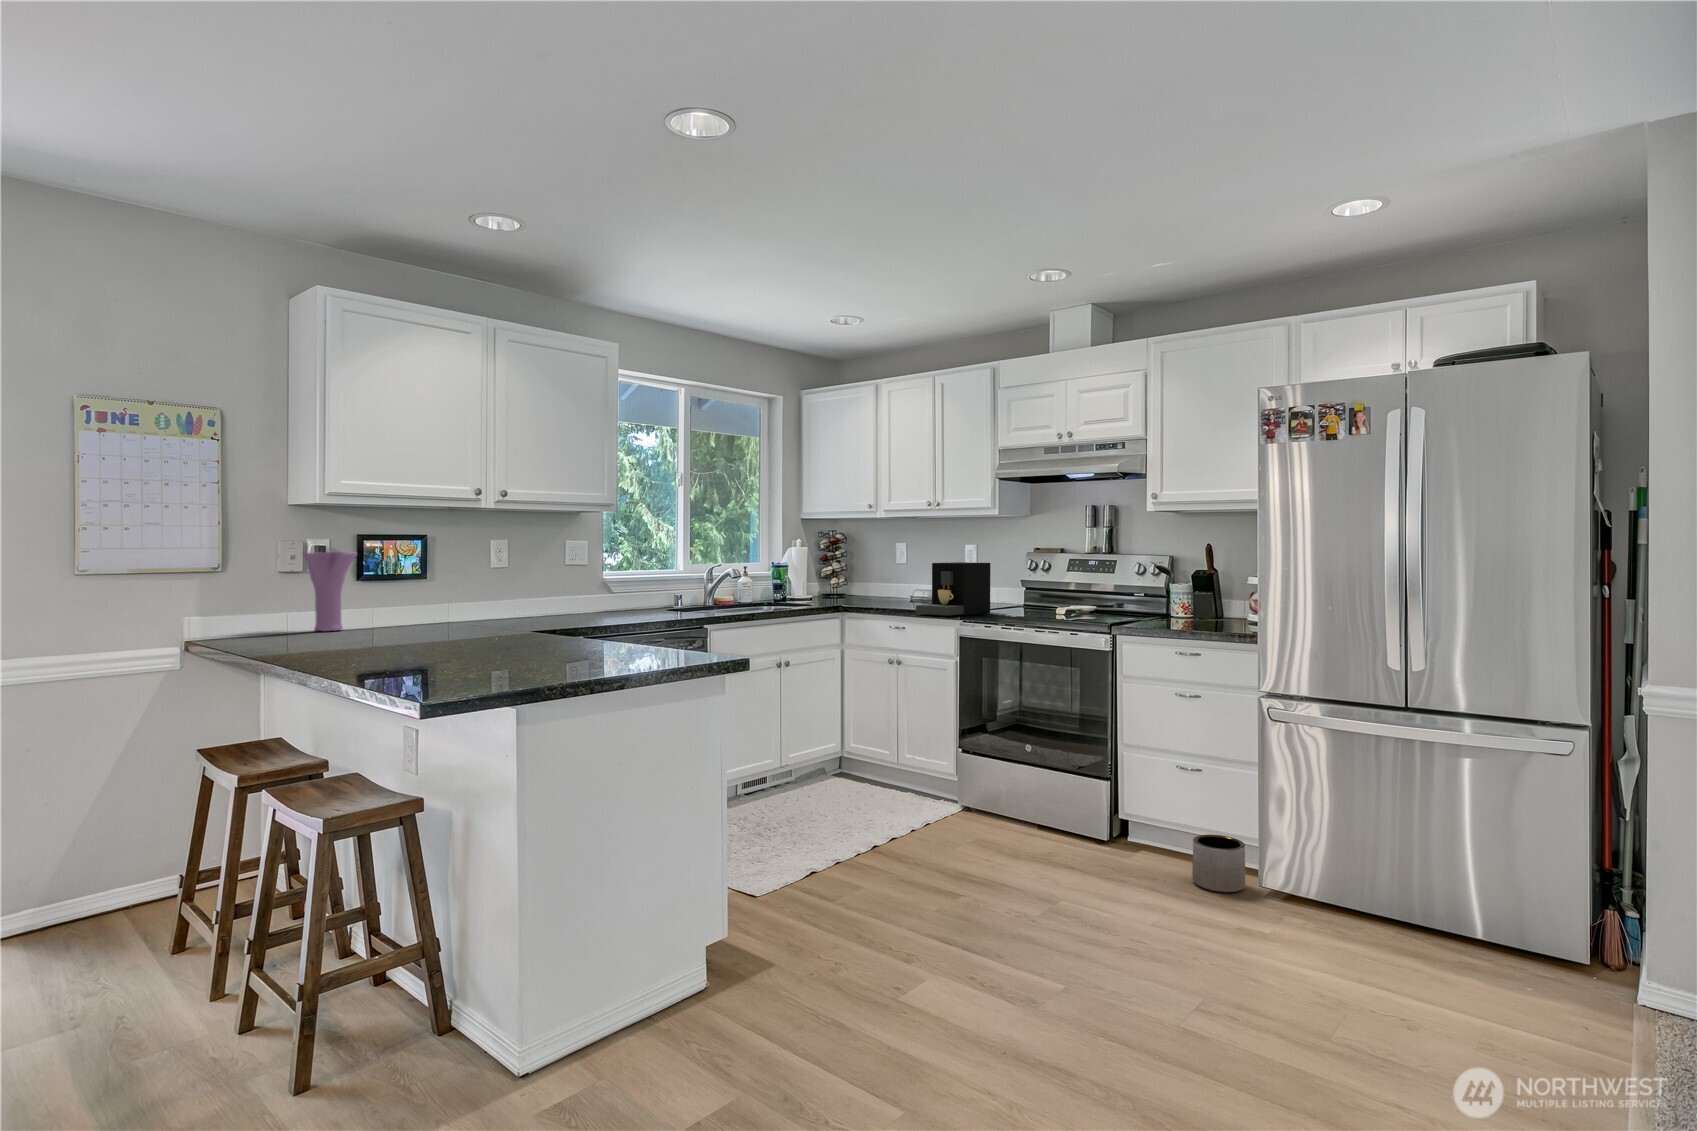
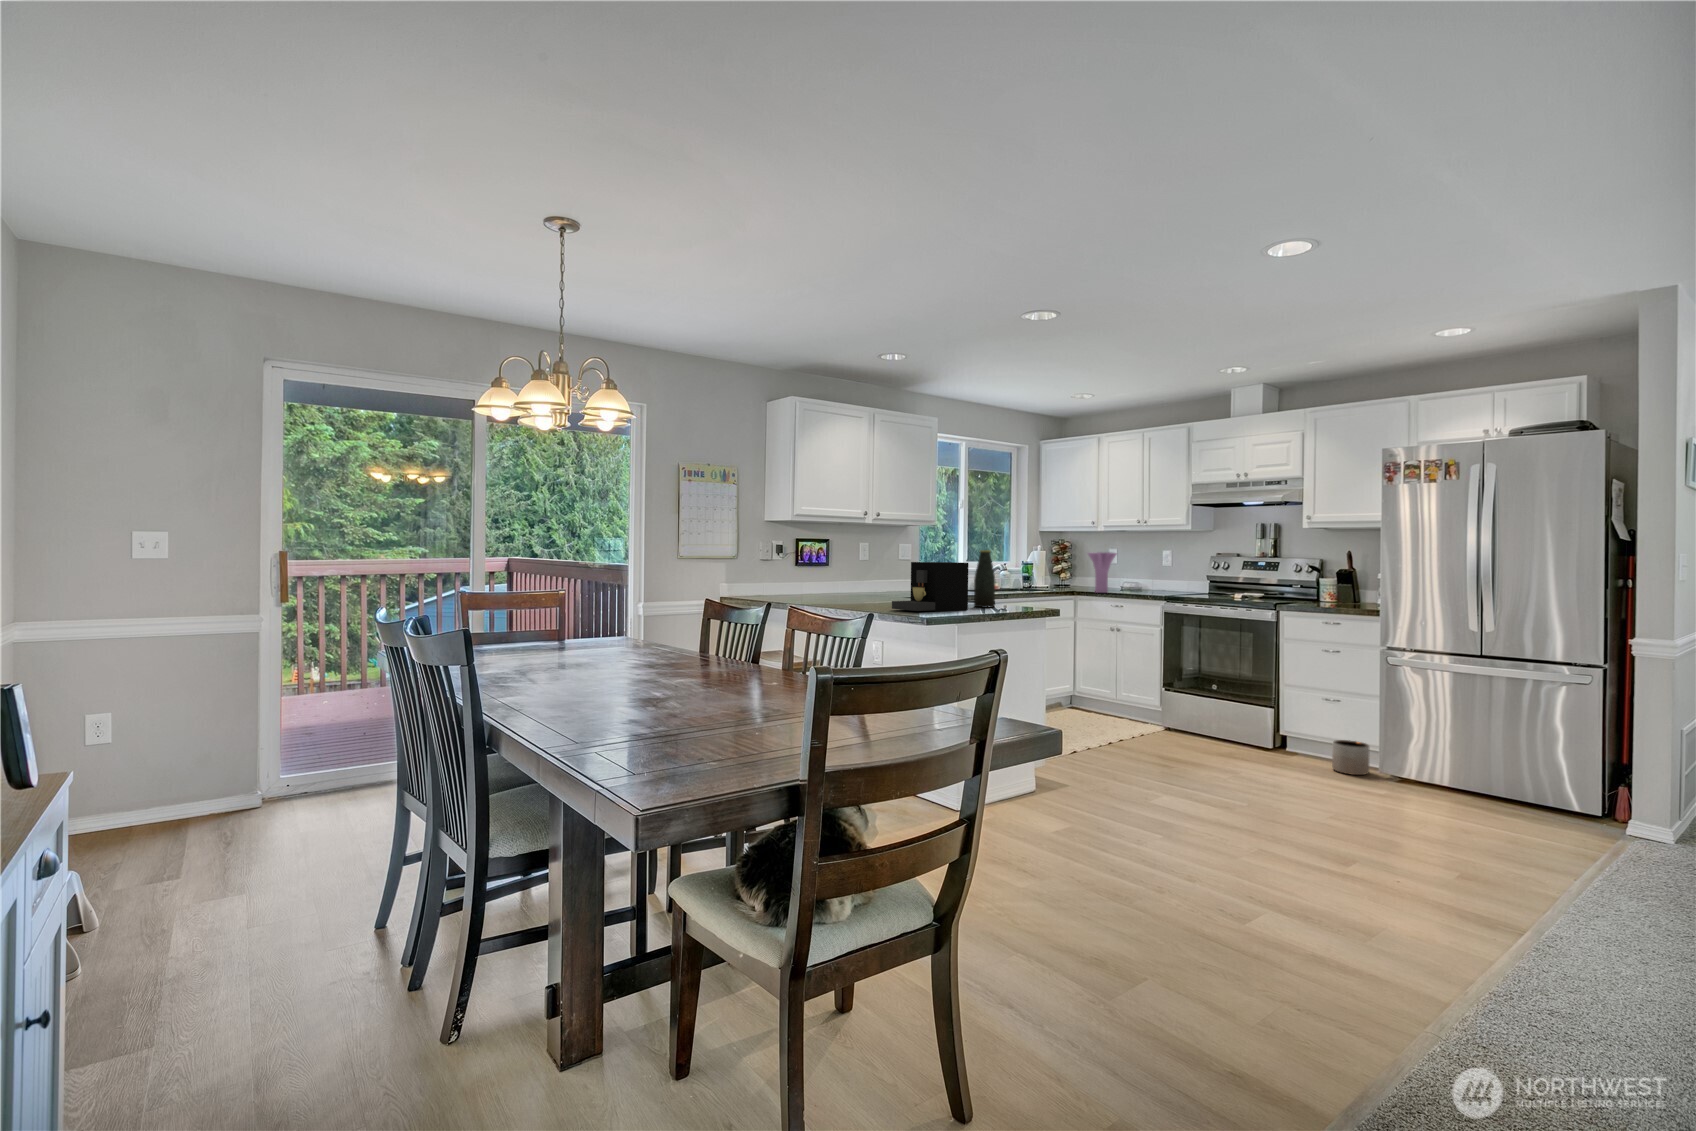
vase: present [303,552,356,631] -> present [1088,552,1117,593]
bottle: none [602,554,642,658] -> present [974,550,995,607]
coffee maker: present [916,562,990,615] -> present [892,562,969,611]

